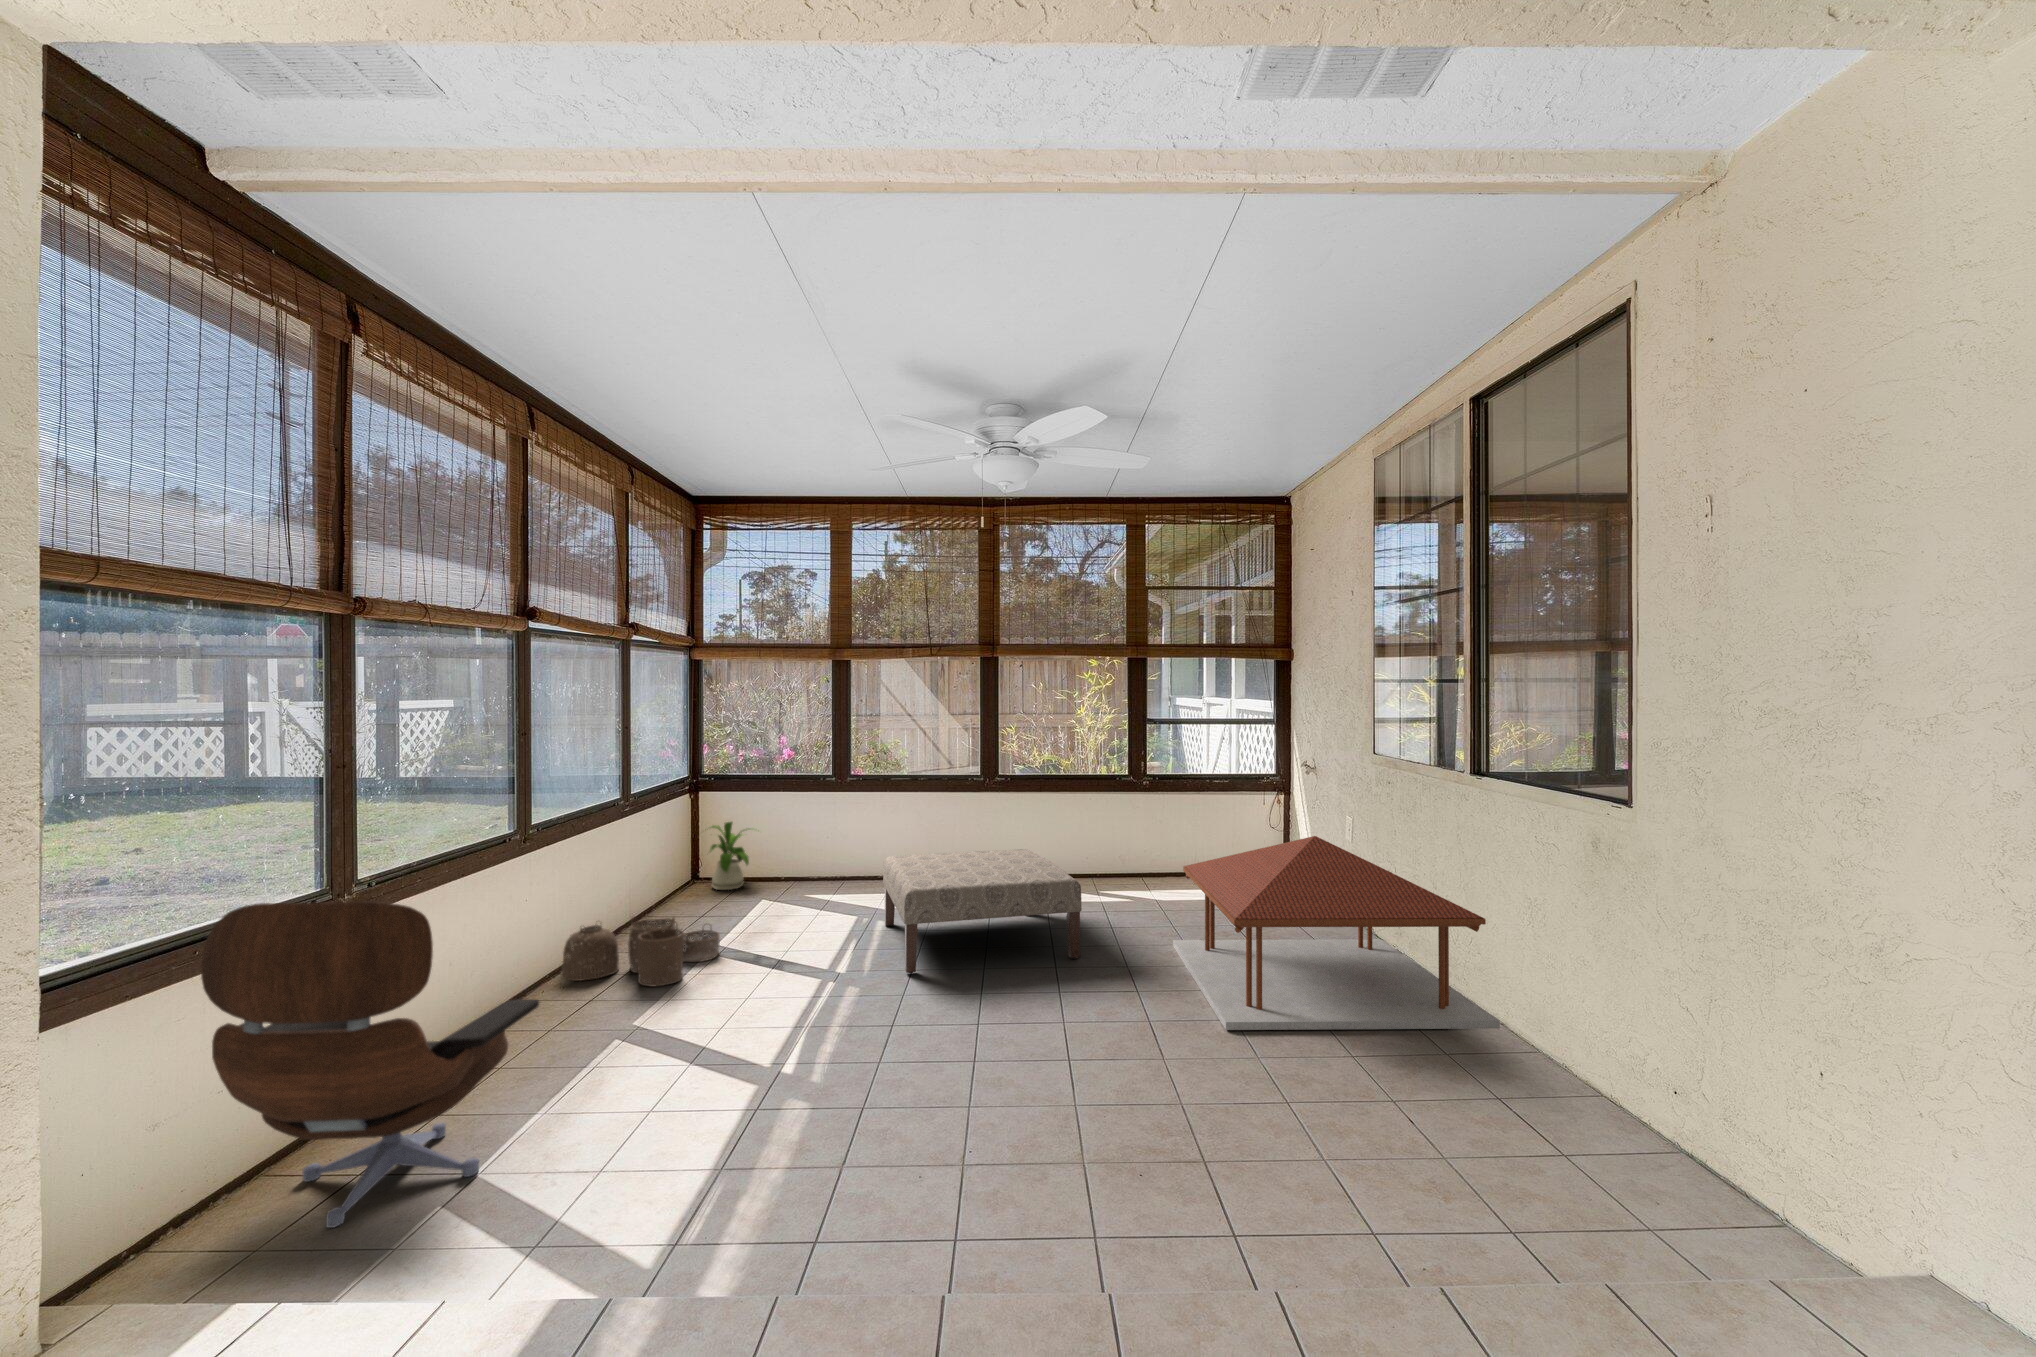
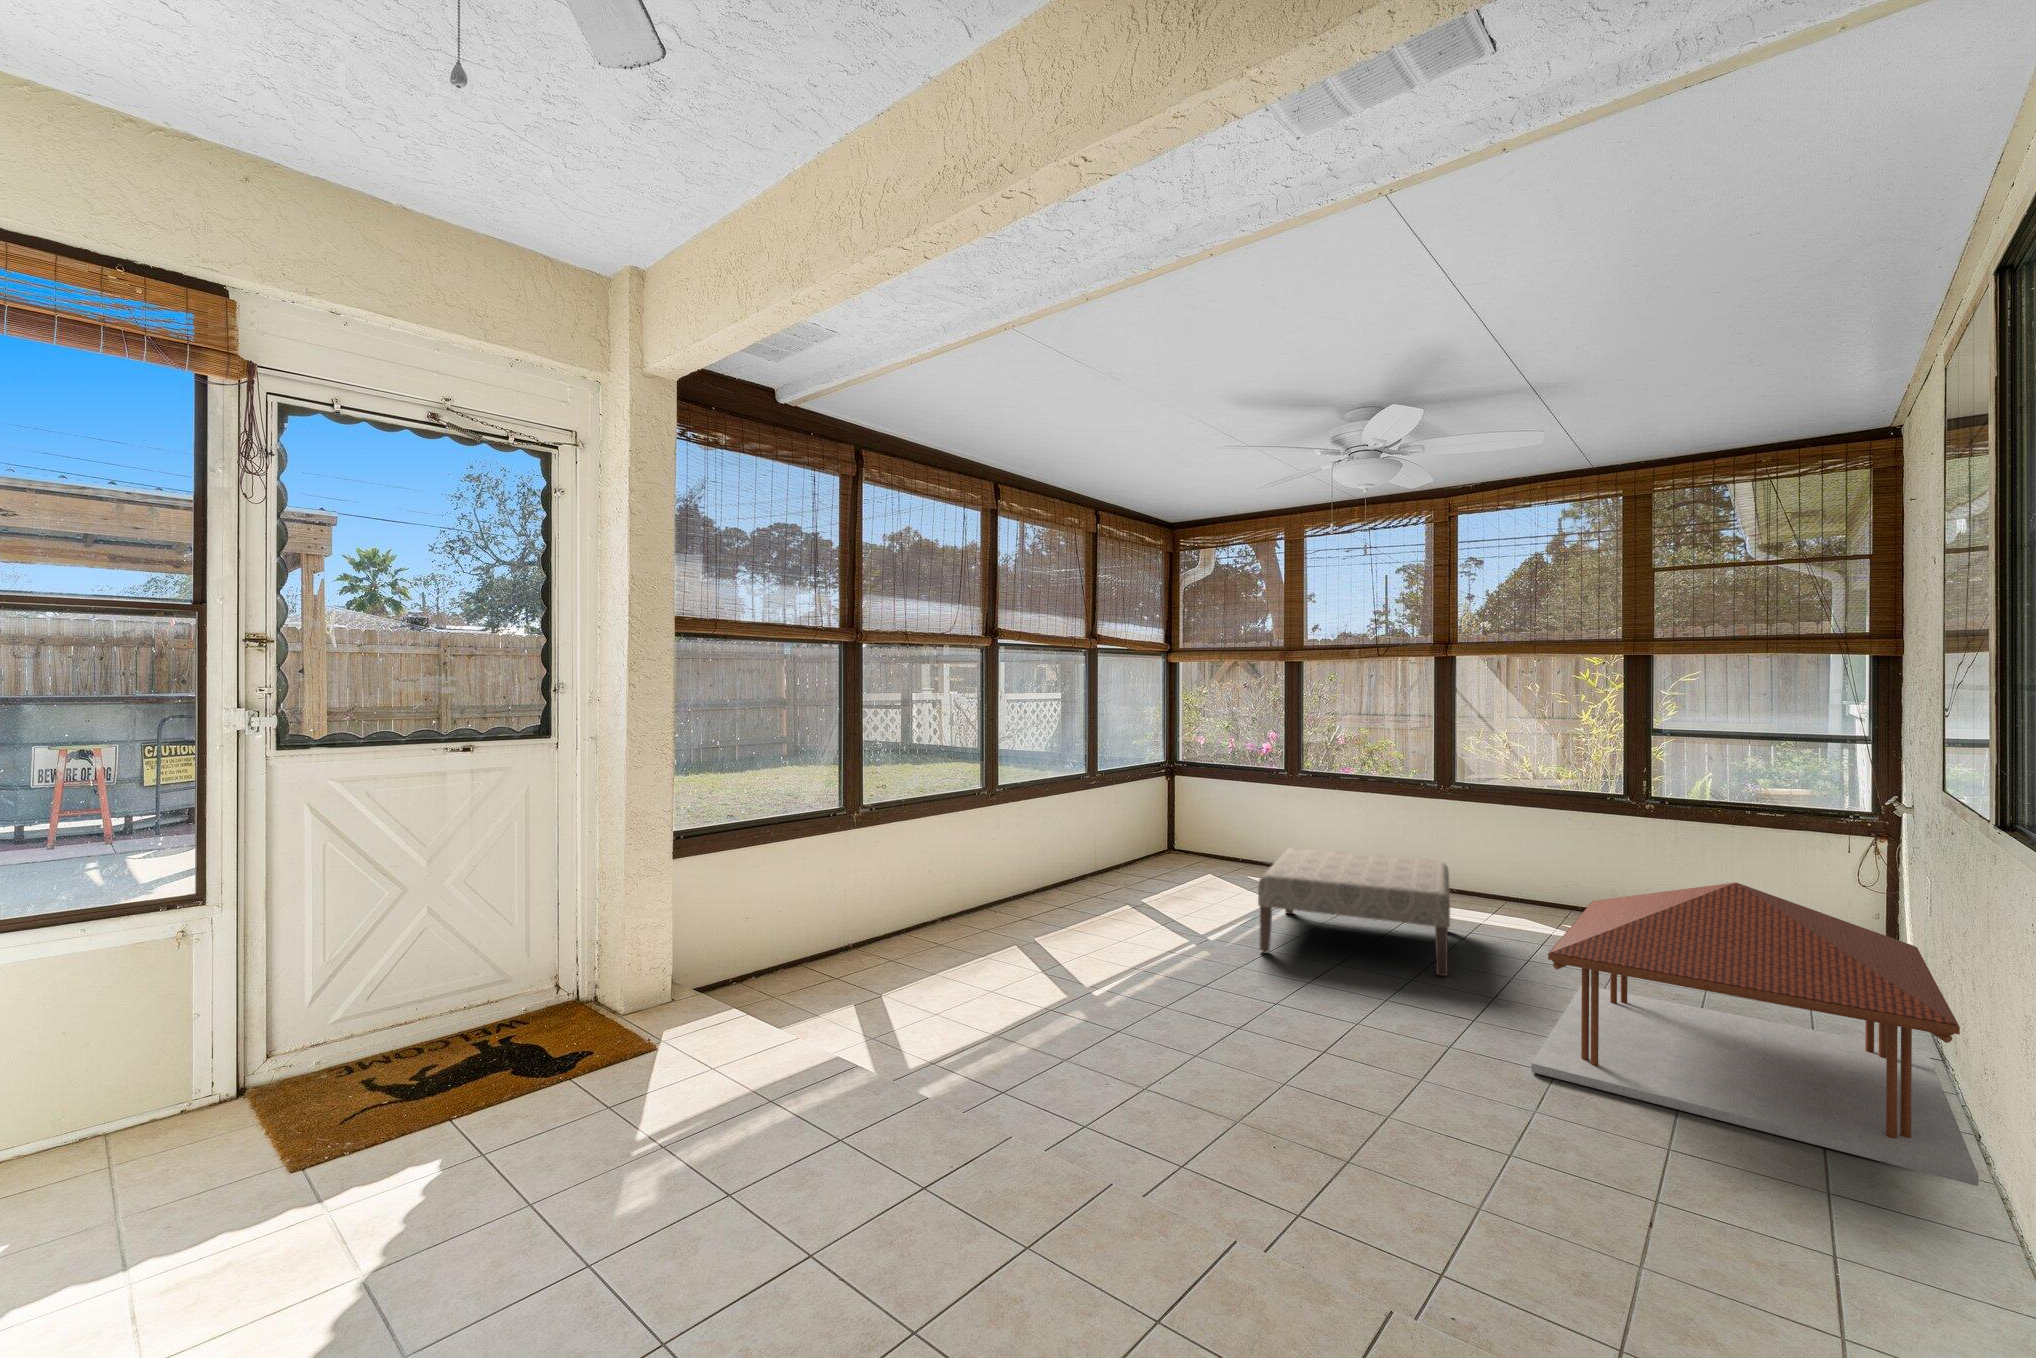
house plant: present [710,822,750,890] -> none [1165,803,1213,864]
lounge chair: present [201,901,539,1228] -> none [768,804,929,994]
woven basket: present [561,917,720,986] -> none [1018,863,1133,919]

